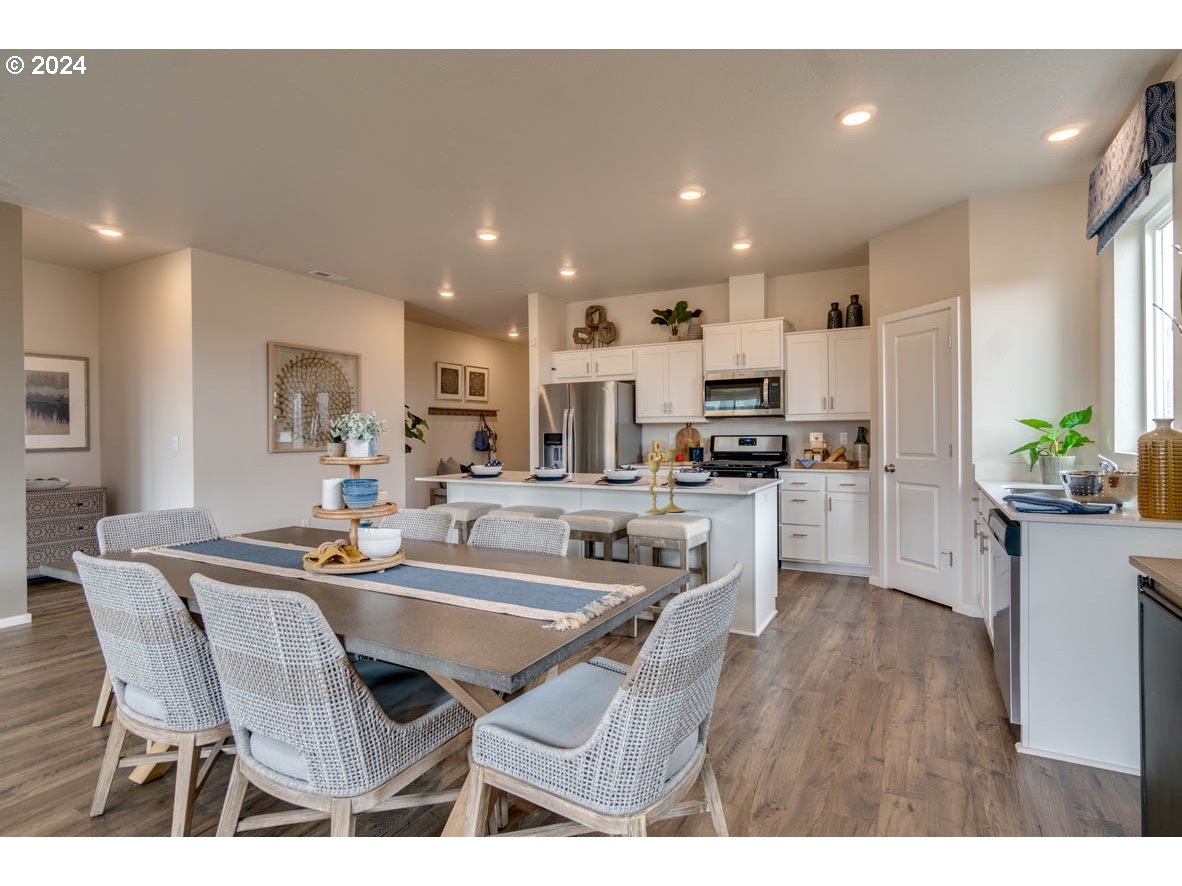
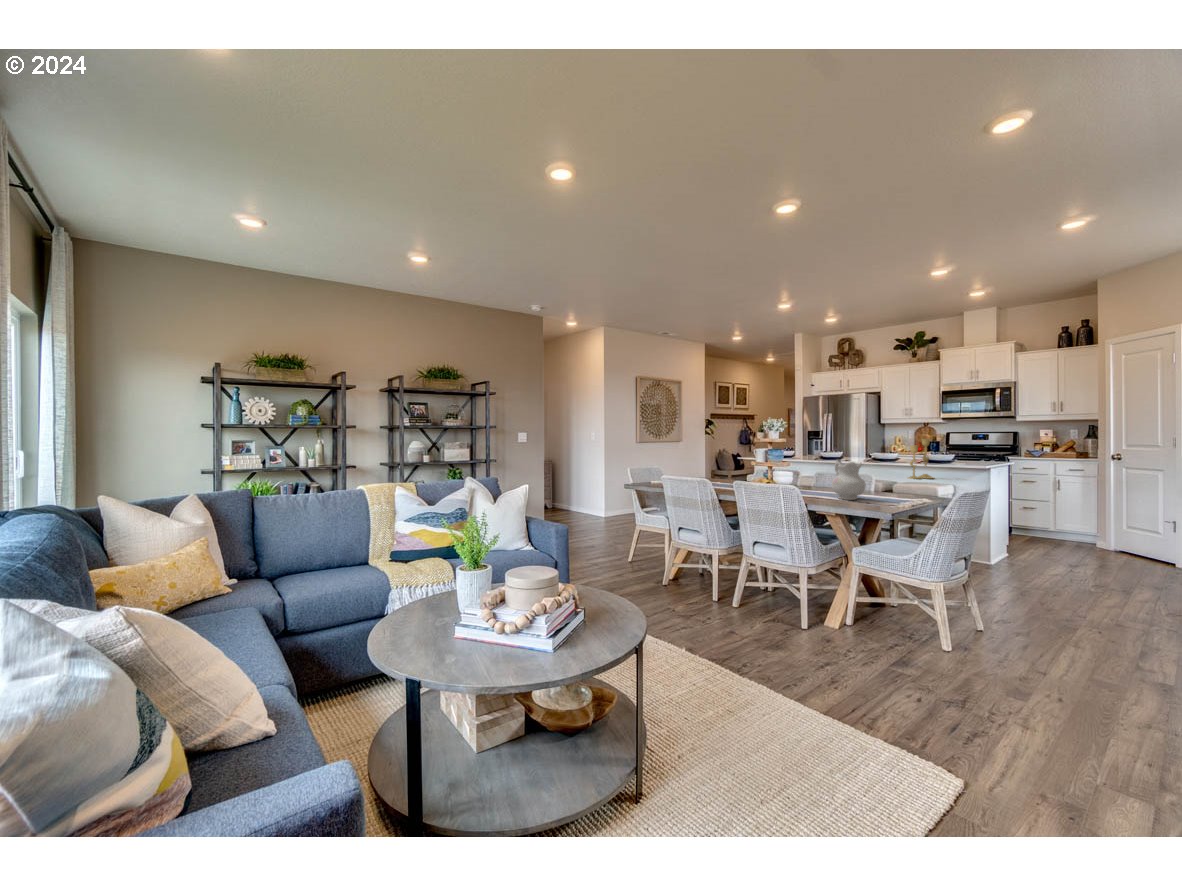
ceramic pitcher: none [450,504,518,600] -> present [832,460,866,500]

